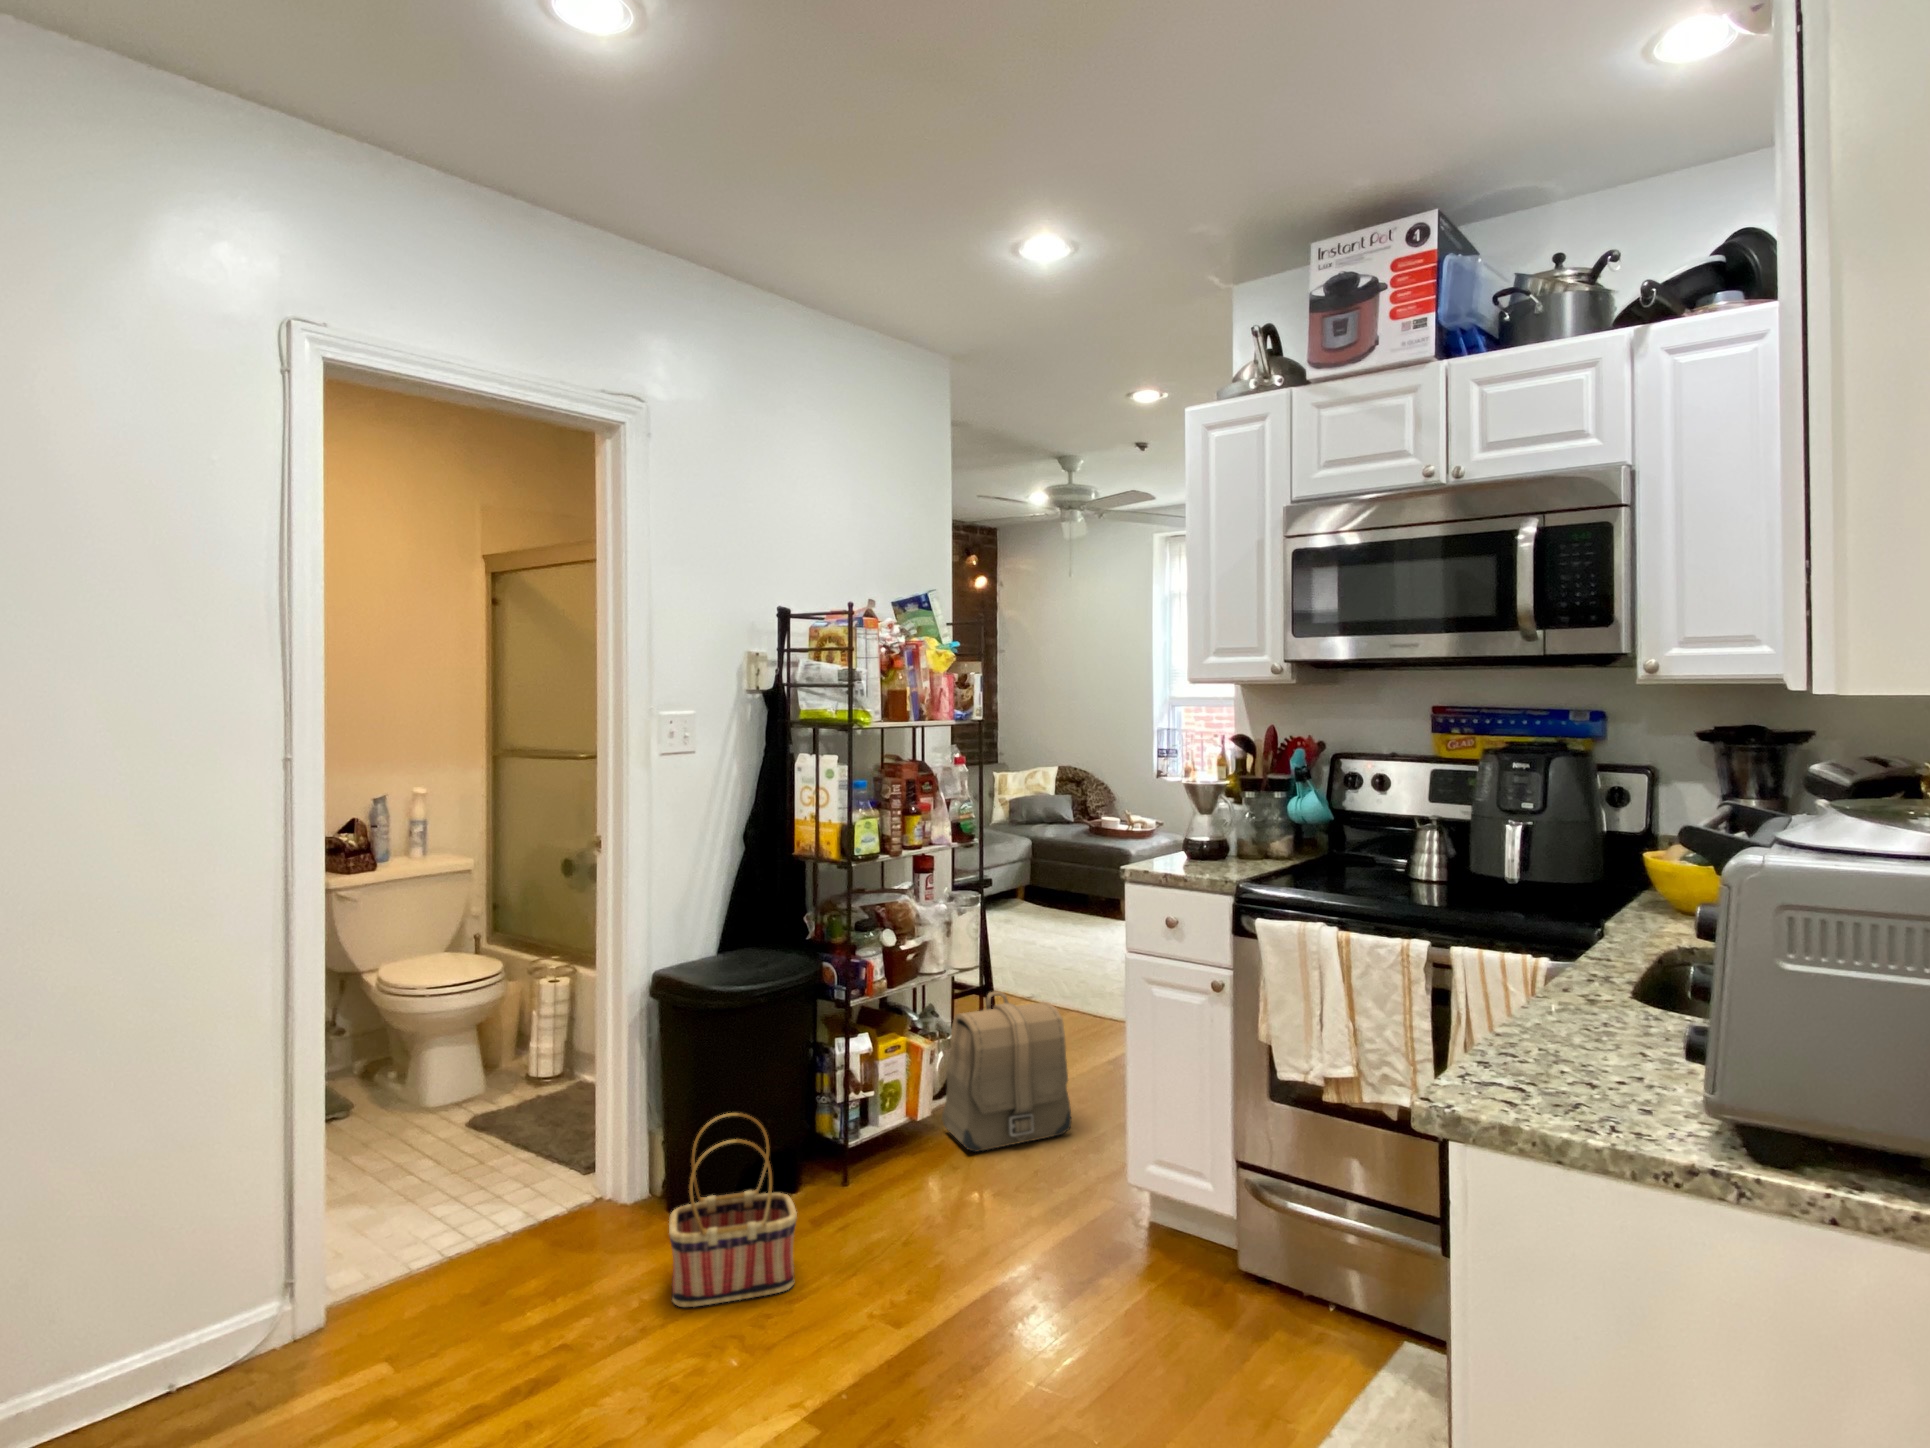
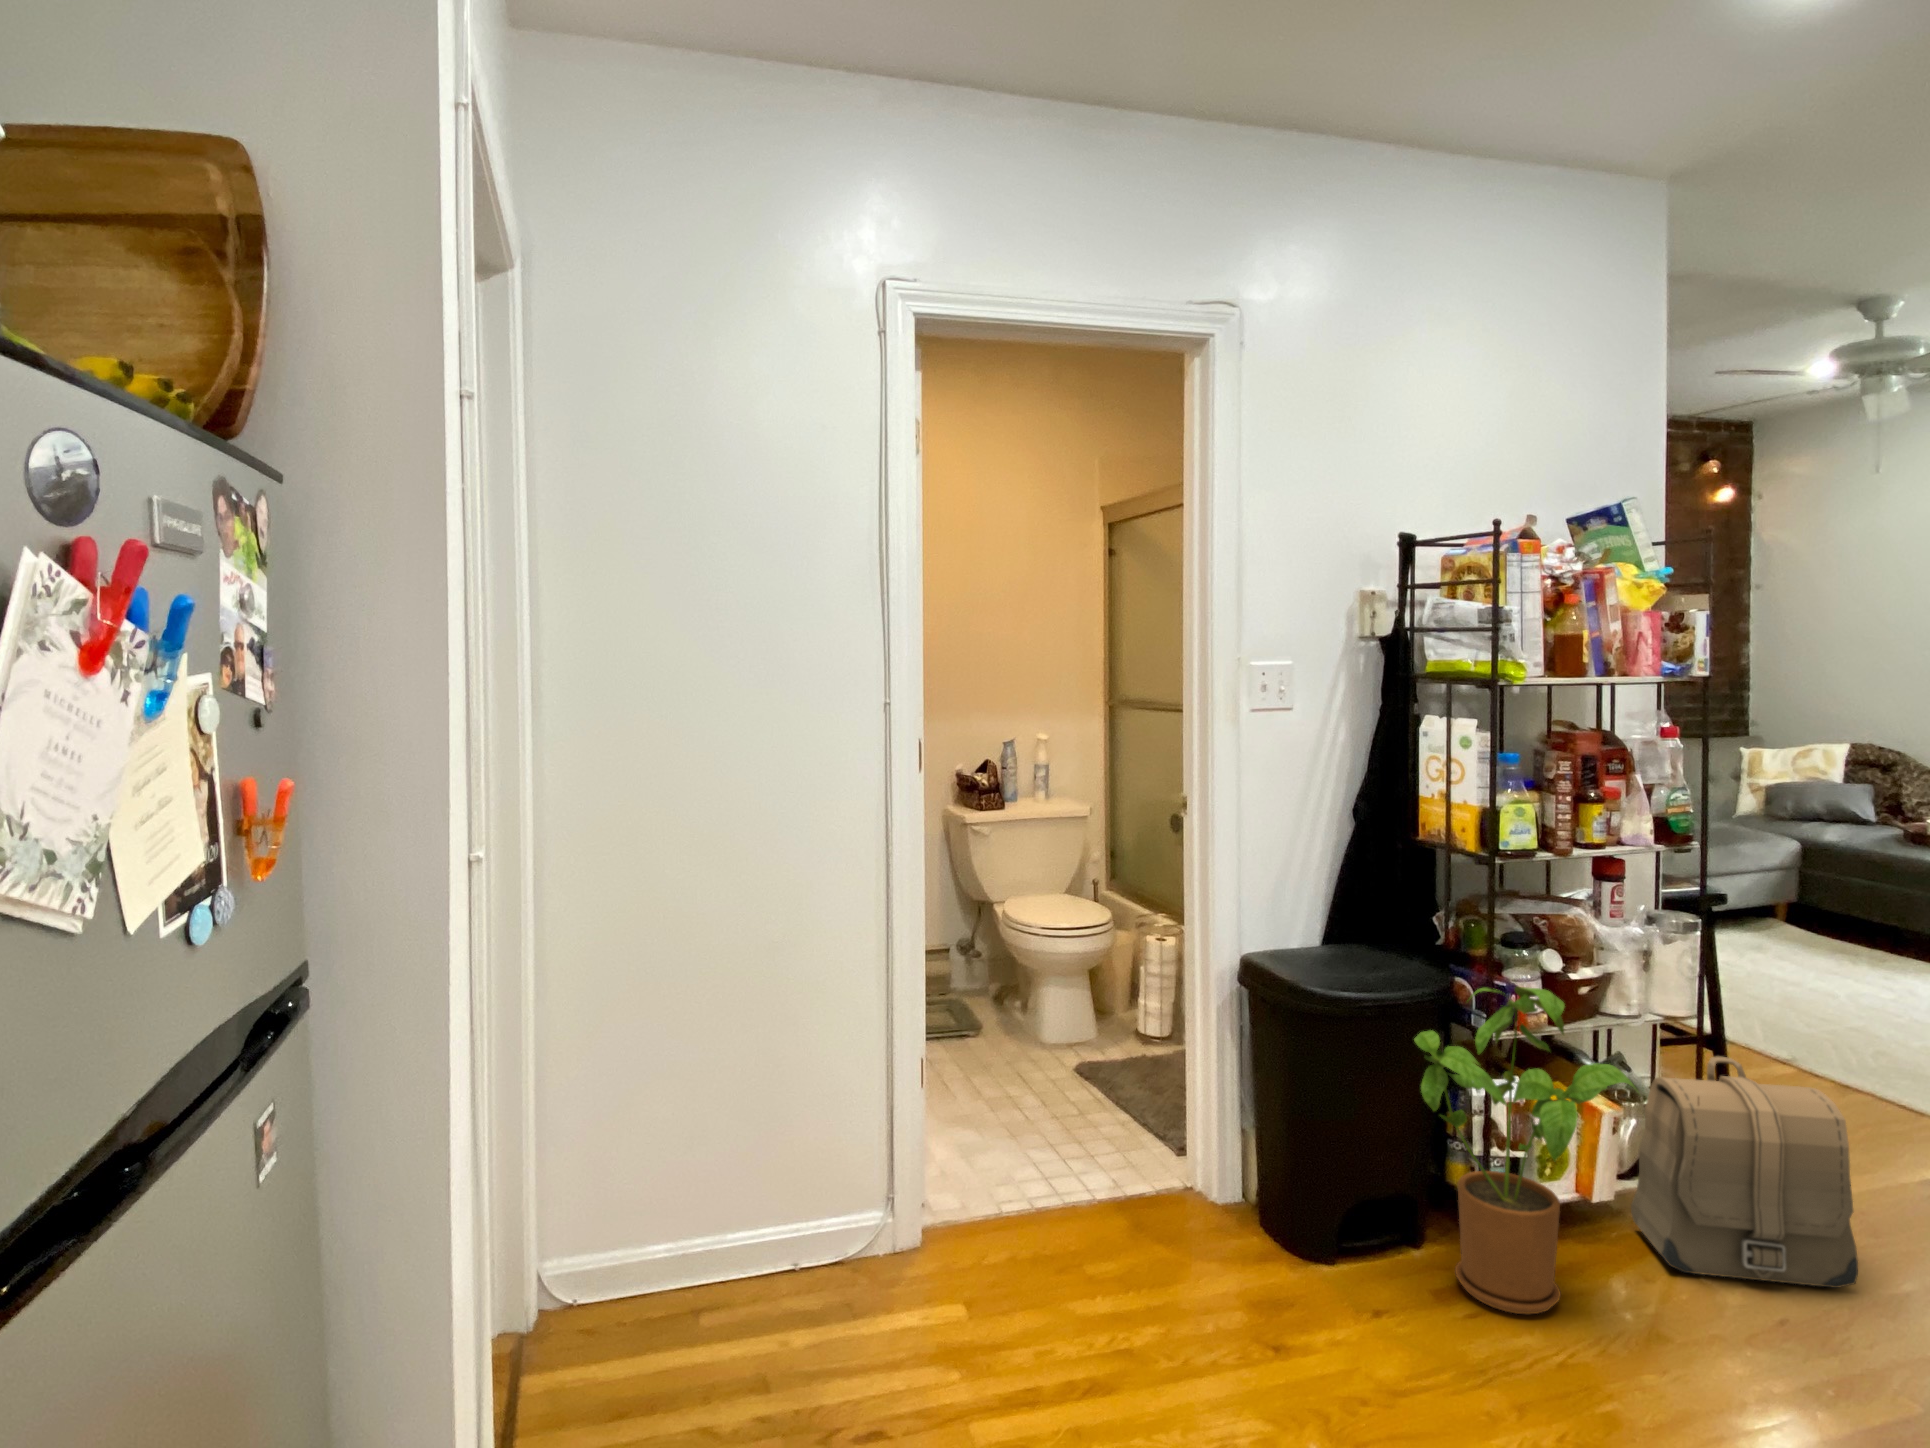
house plant: none [796,960,950,1215] -> present [1414,987,1637,1315]
basket: present [669,1113,797,1307] -> none [1247,1141,1405,1378]

